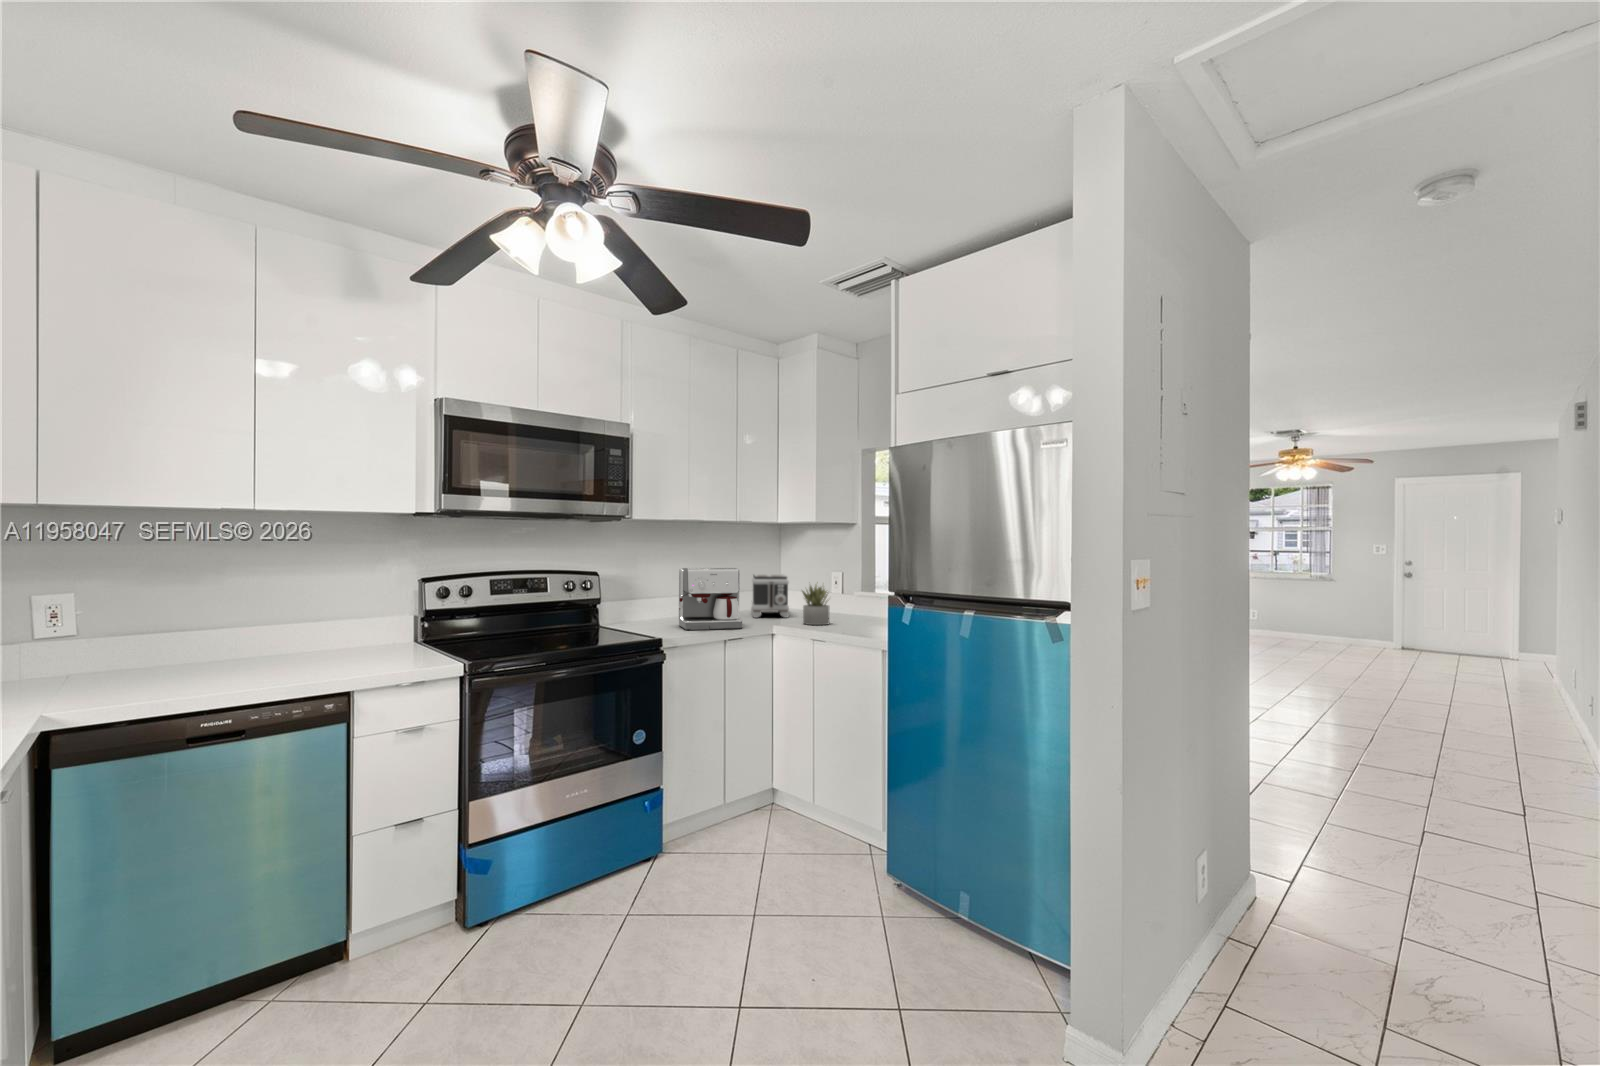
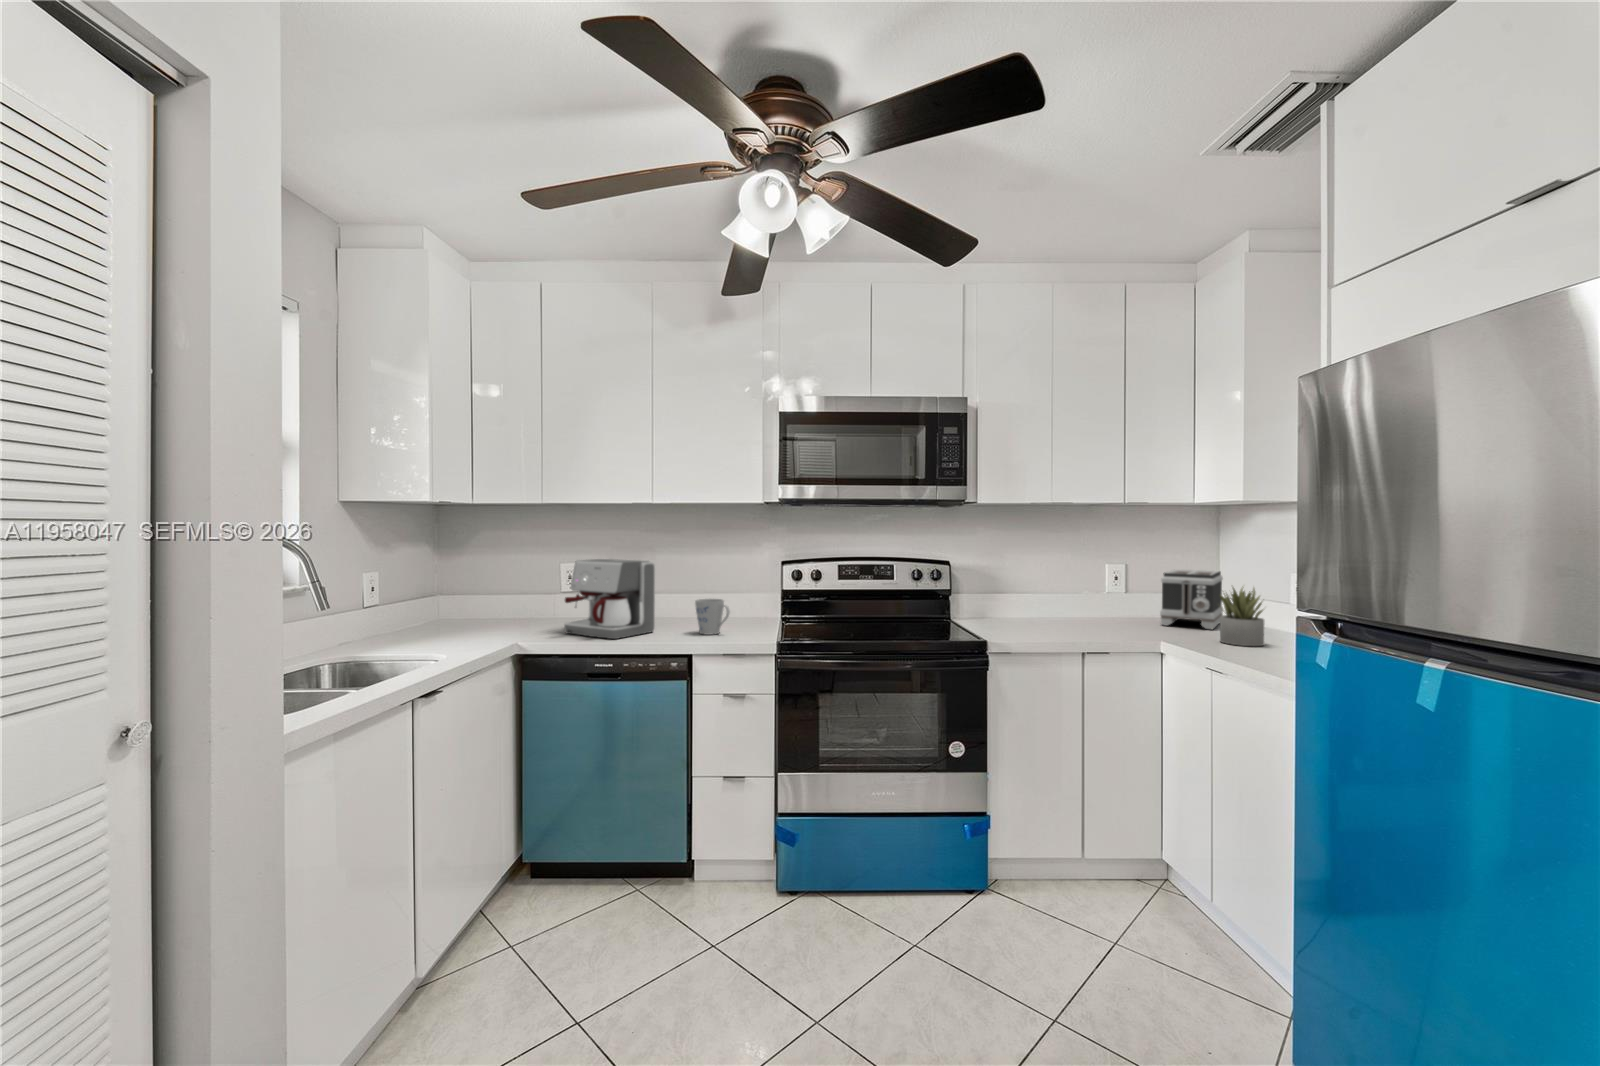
coffee maker: present [679,568,742,630] -> present [564,559,655,639]
mug: none [338,624,390,668] -> present [695,599,730,635]

